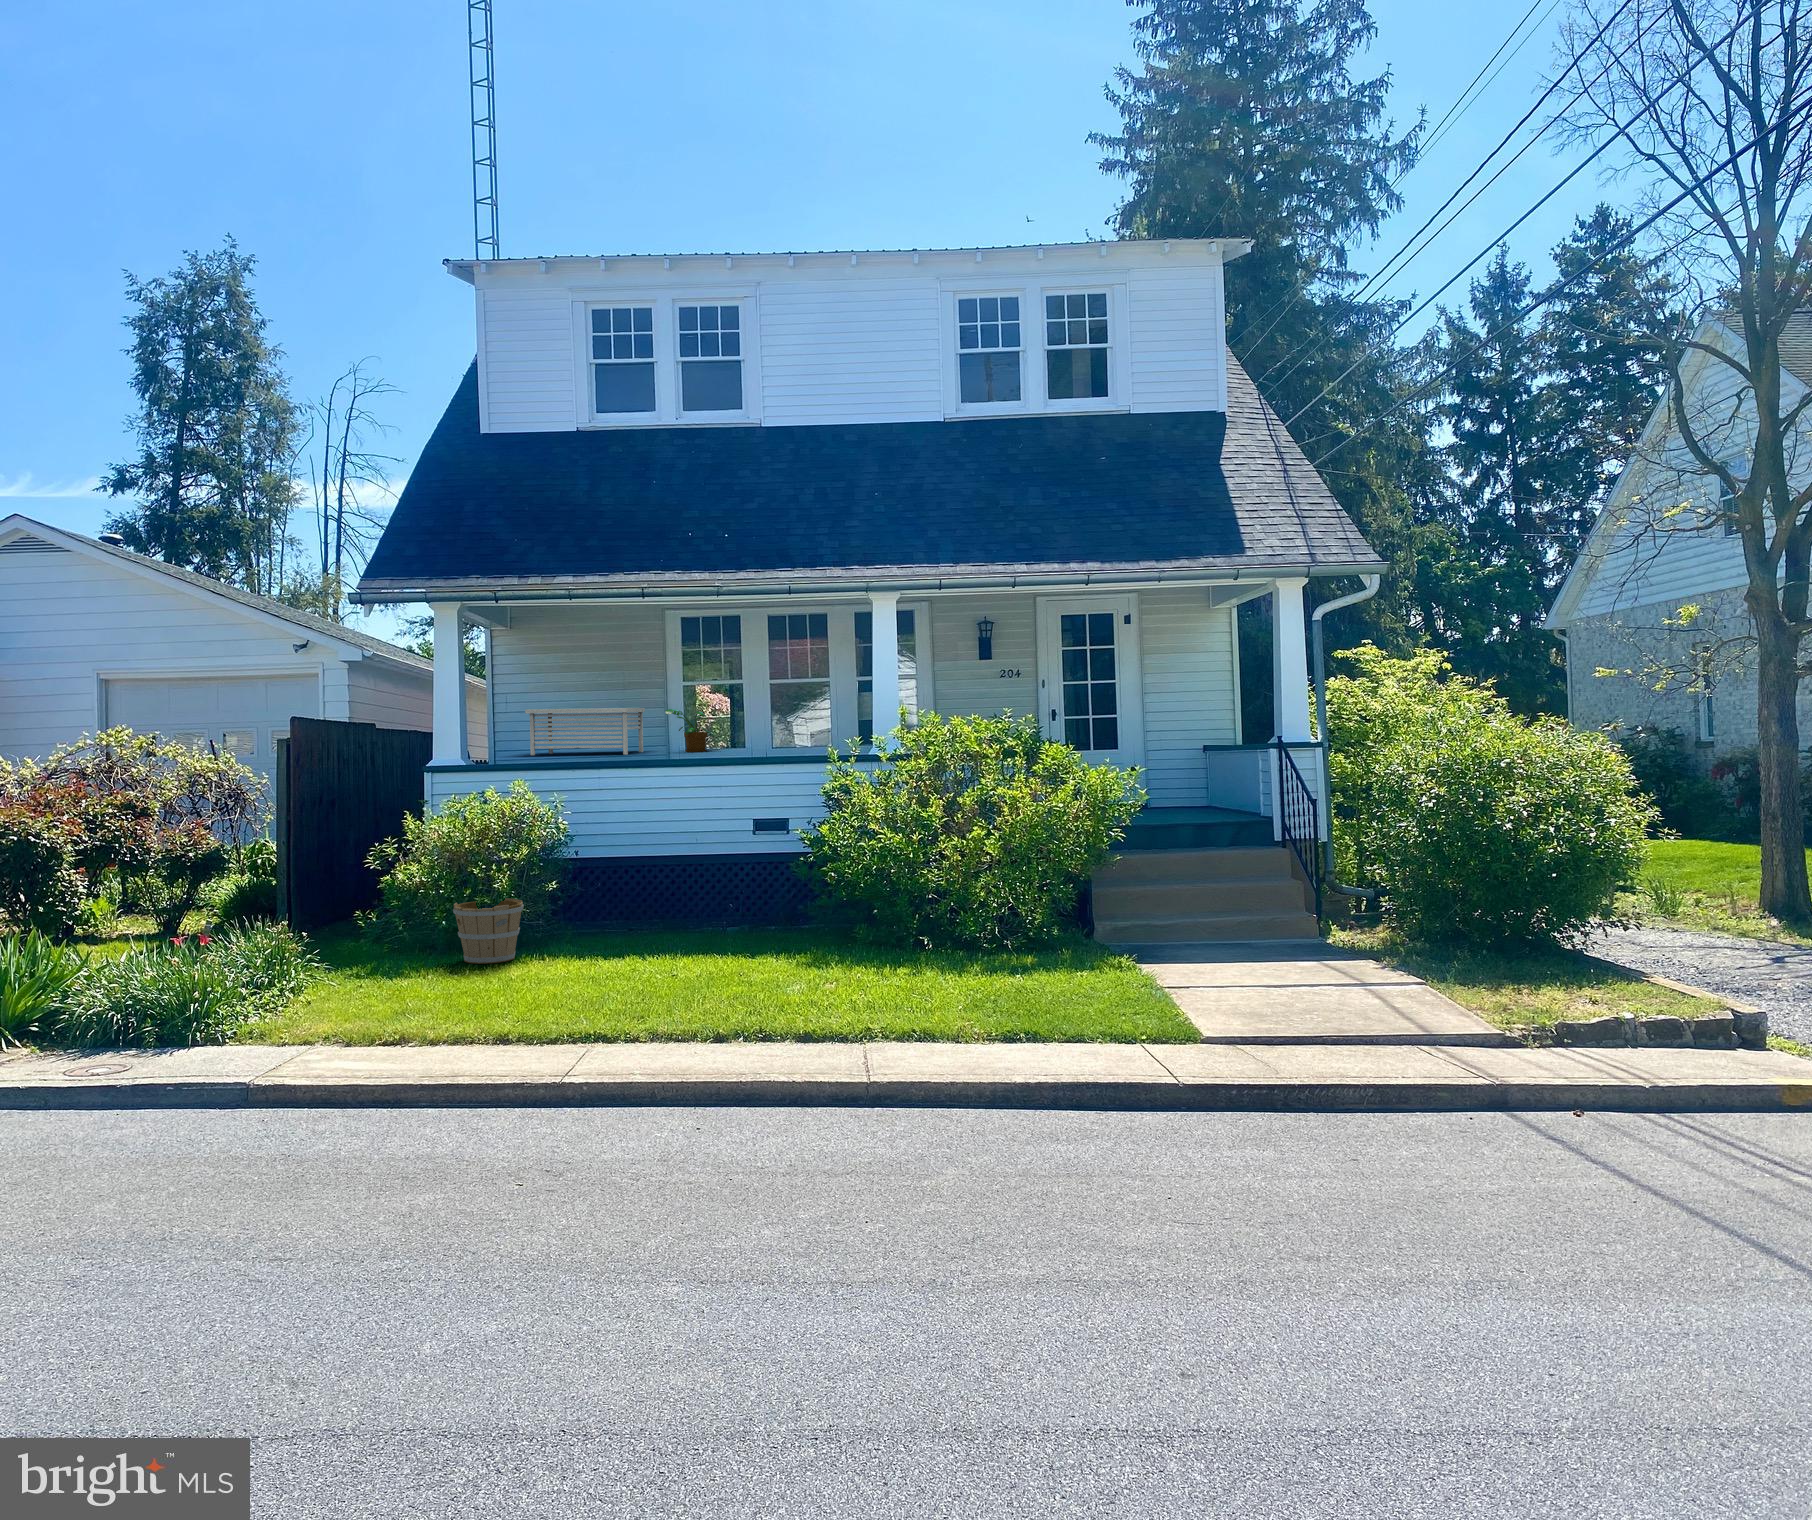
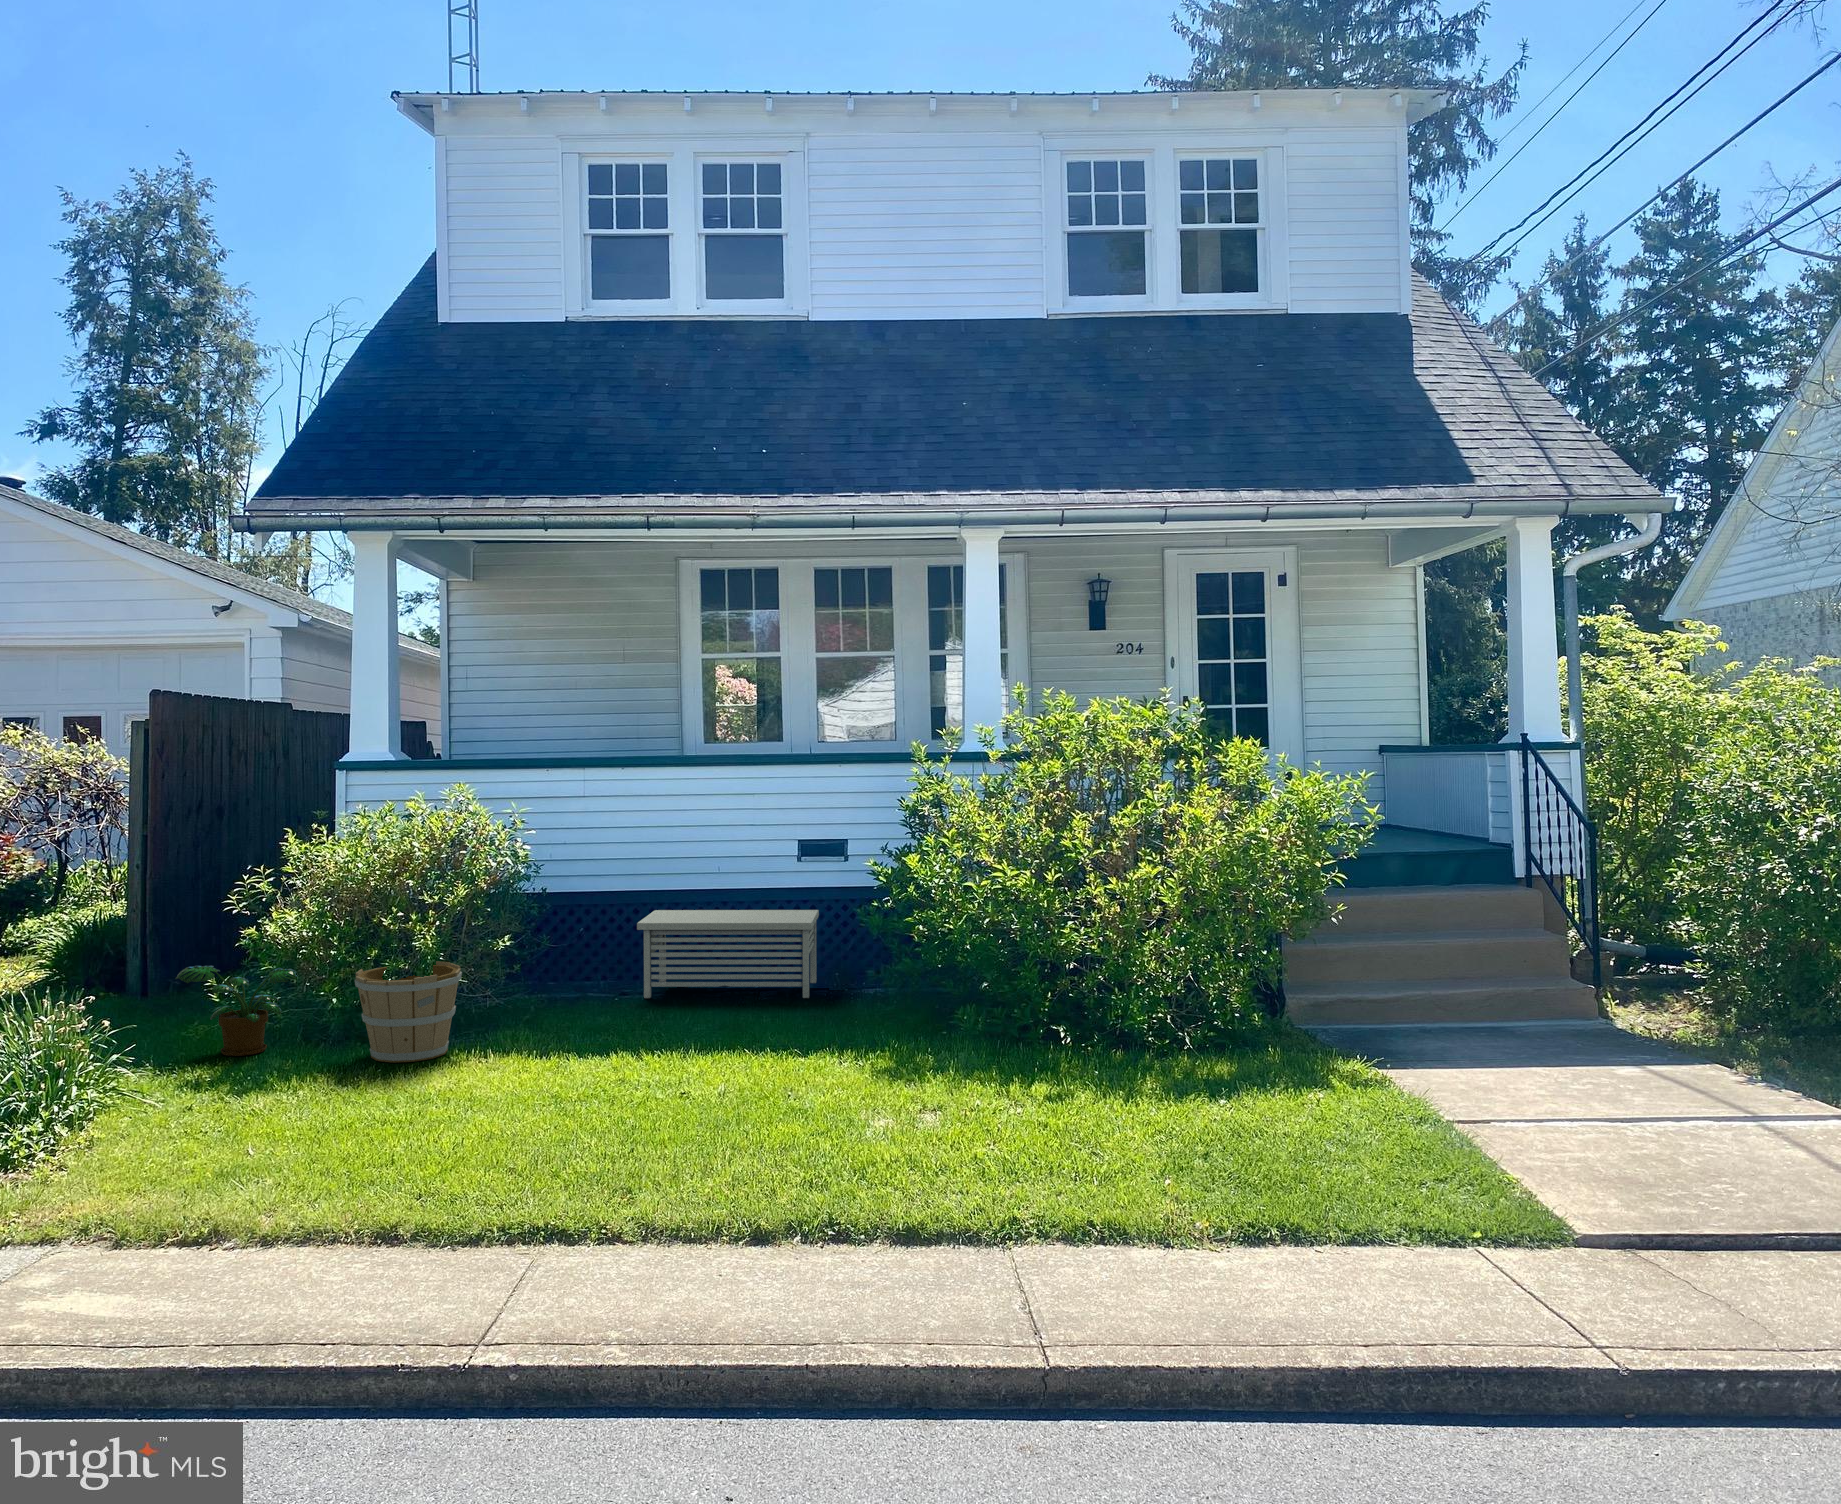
storage bench: present [525,708,645,755] -> present [637,910,819,998]
potted plant: present [665,709,711,752] -> present [175,966,297,1056]

